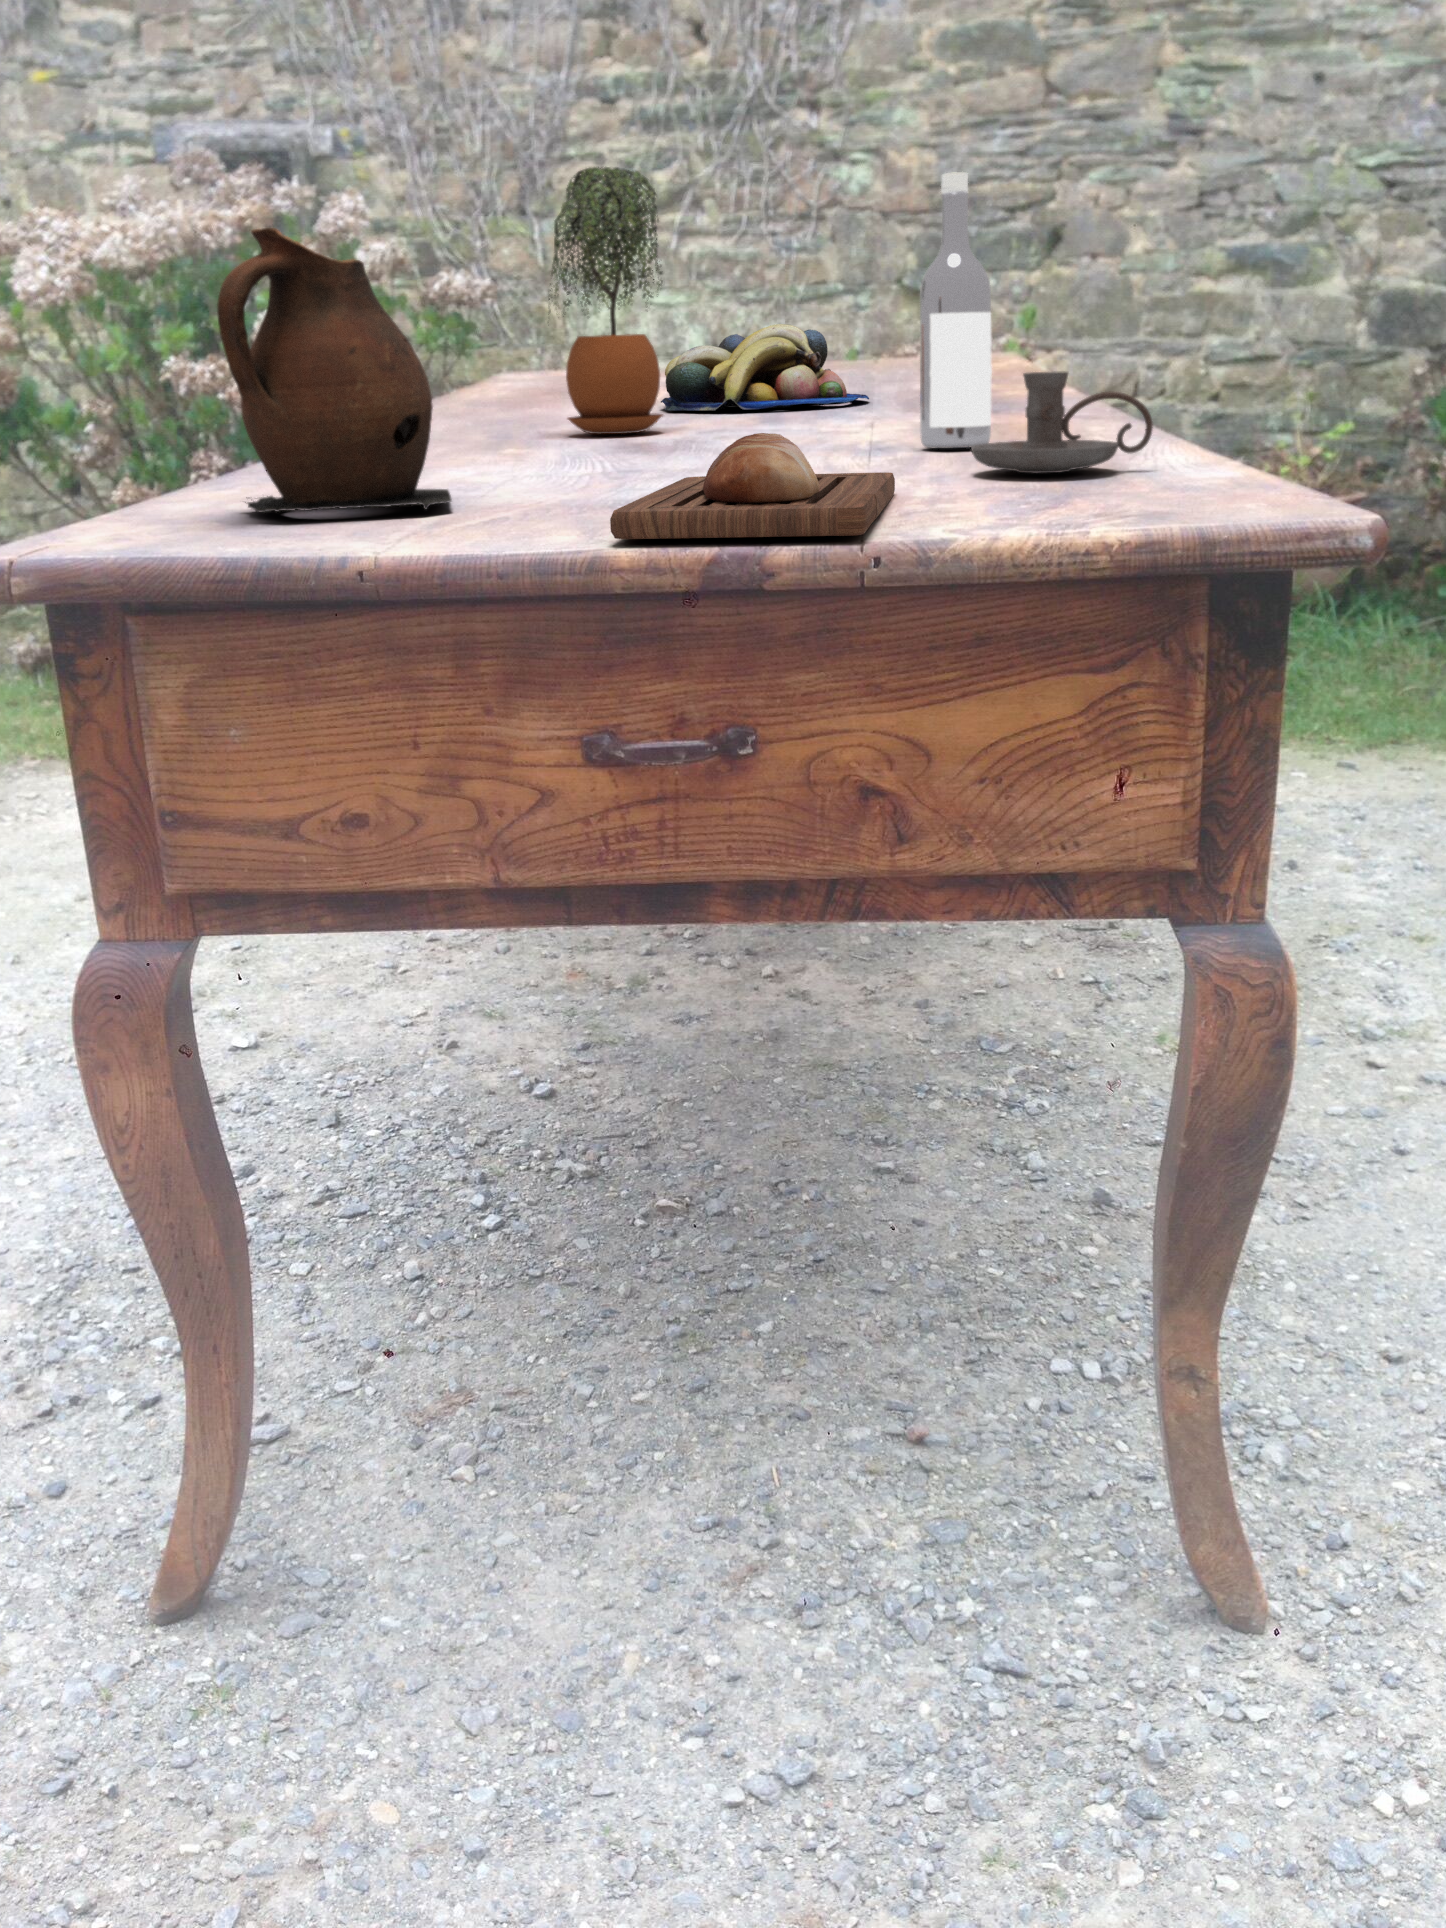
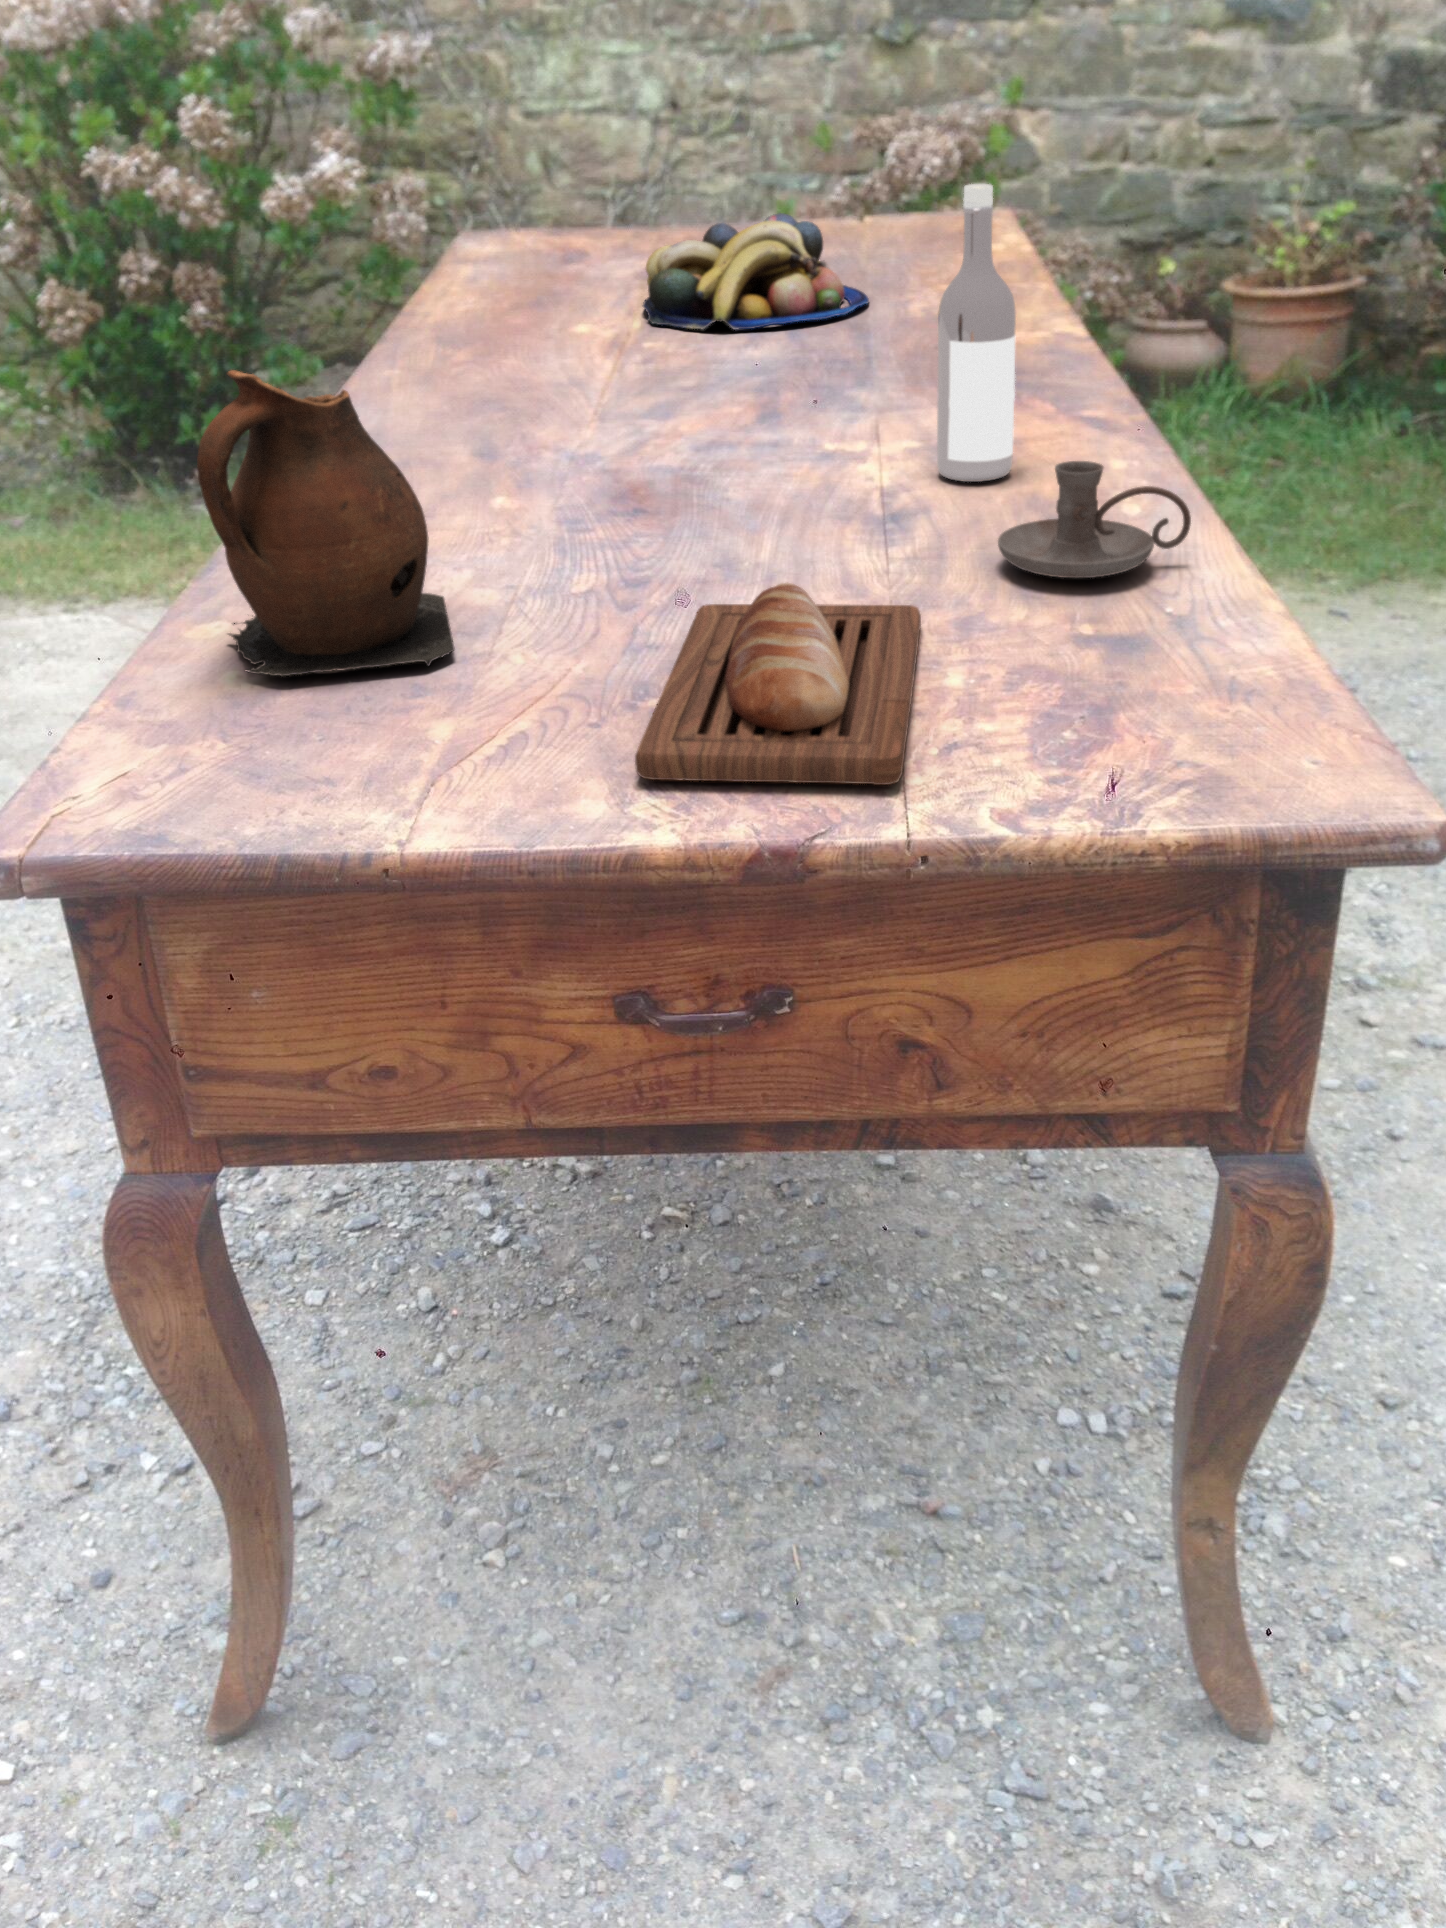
potted plant: present [549,167,663,434] -> none [526,101,653,404]

